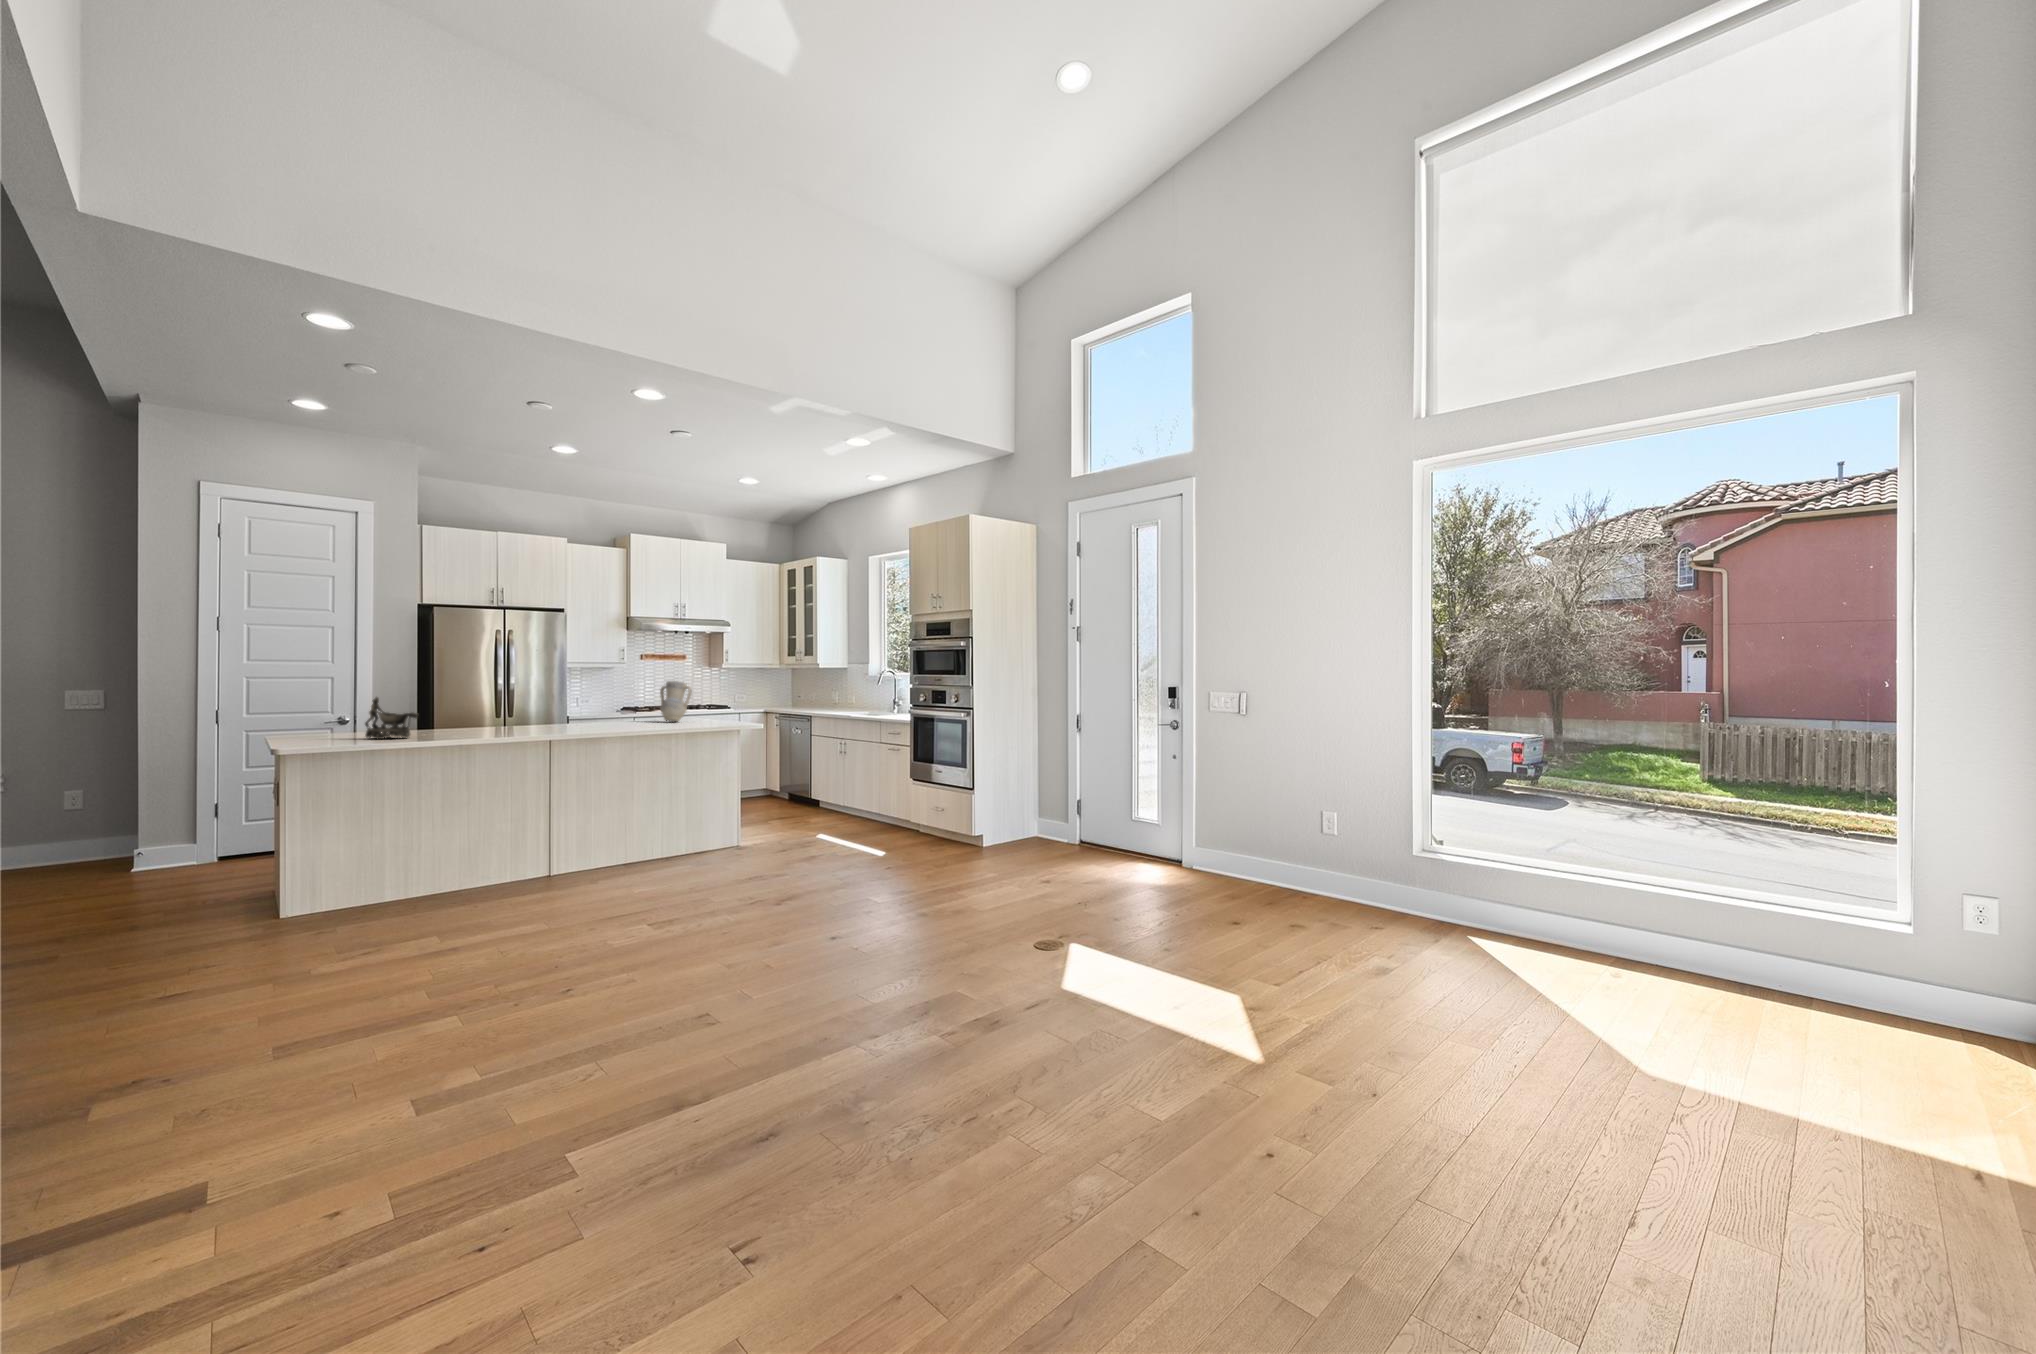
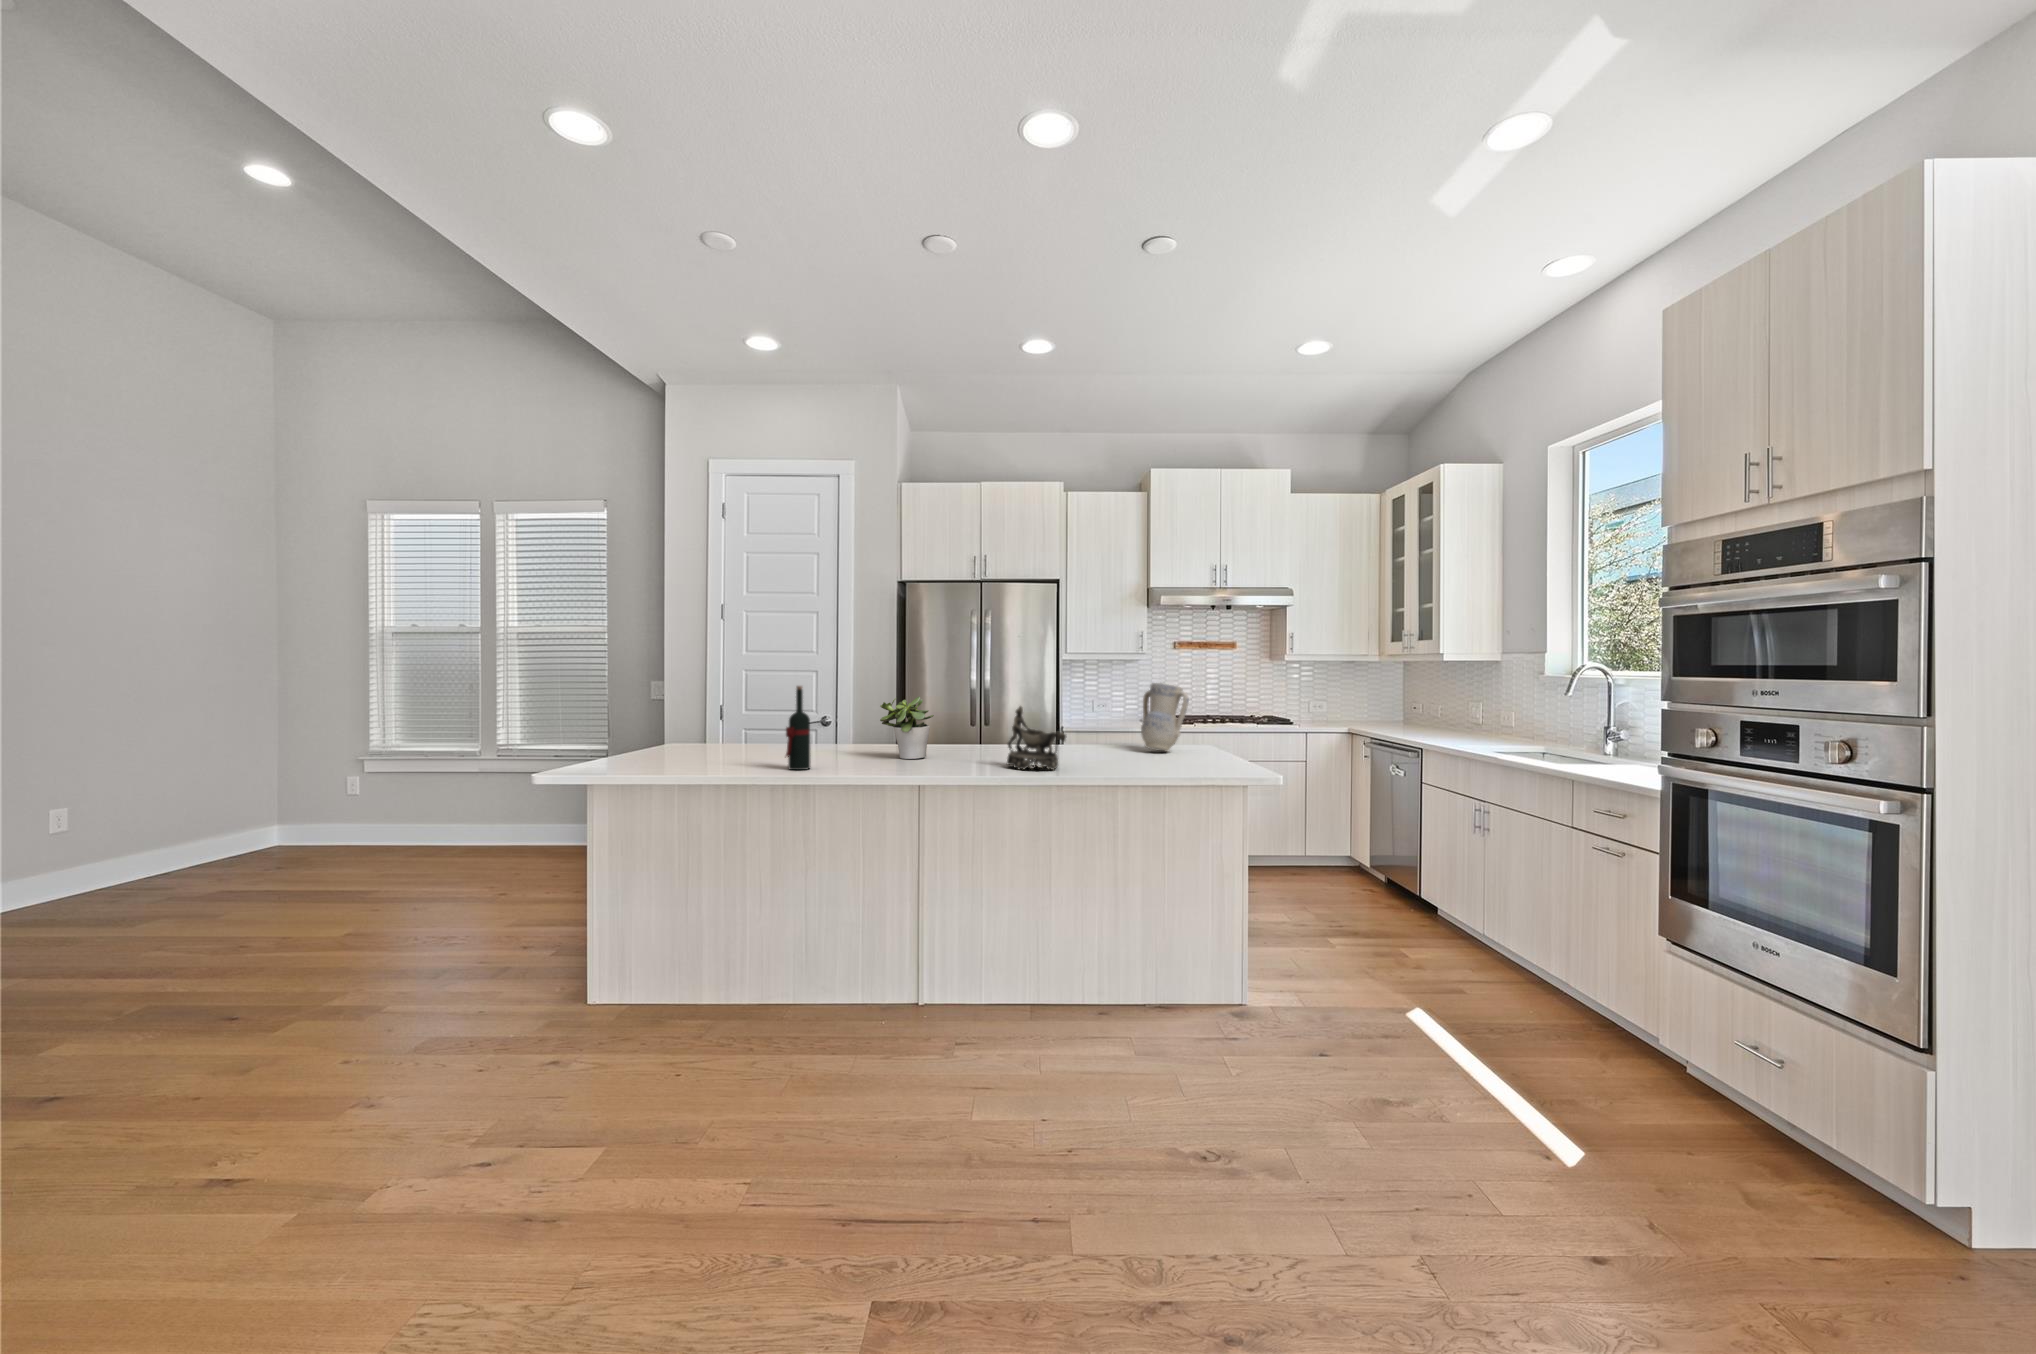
wine bottle: none [447,683,465,738] -> present [786,686,811,770]
potted plant: none [488,690,533,731] -> present [880,697,934,759]
decorative bowl: present [365,697,418,739] -> present [1007,706,1066,770]

